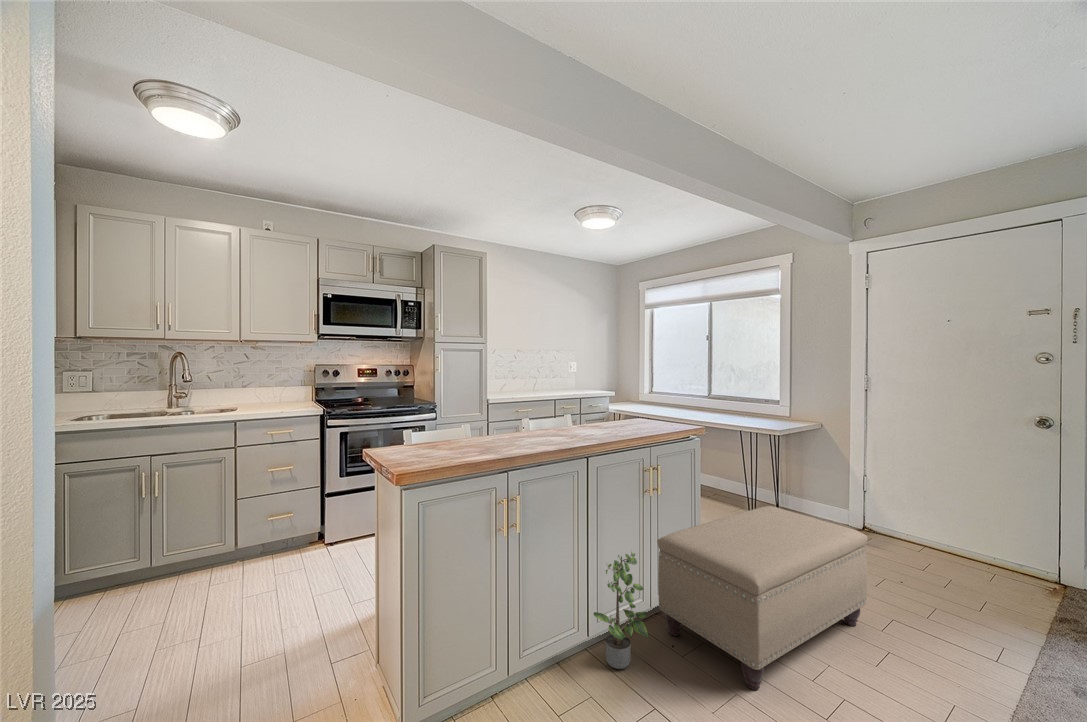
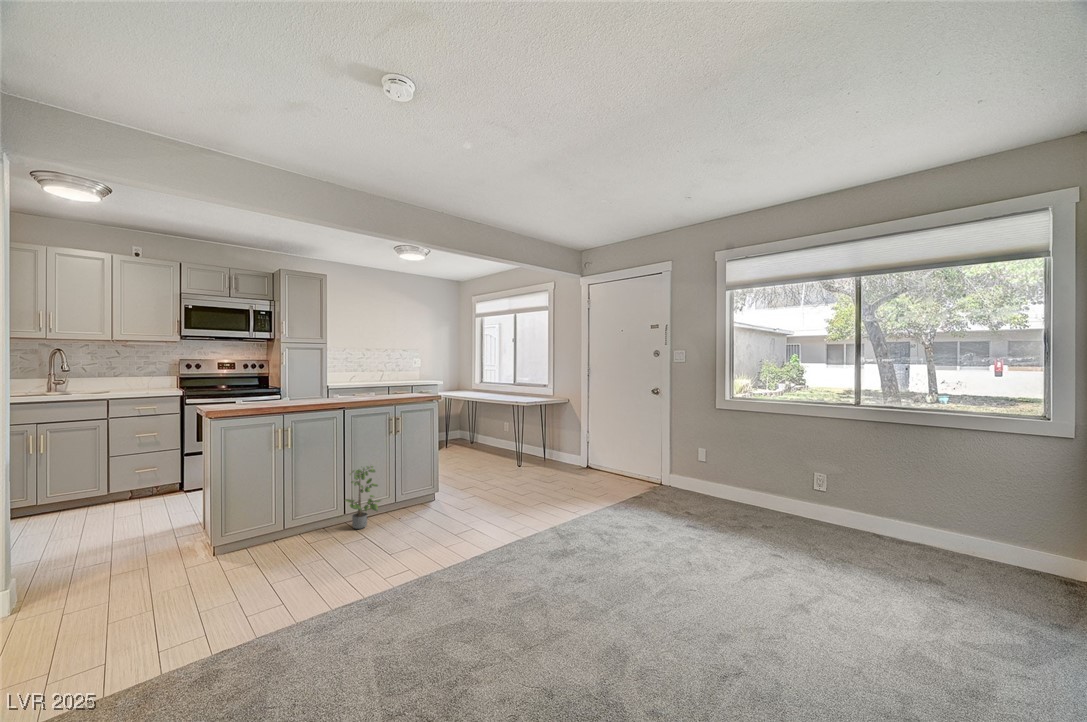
ottoman: present [657,506,868,690] -> none [396,446,523,530]

